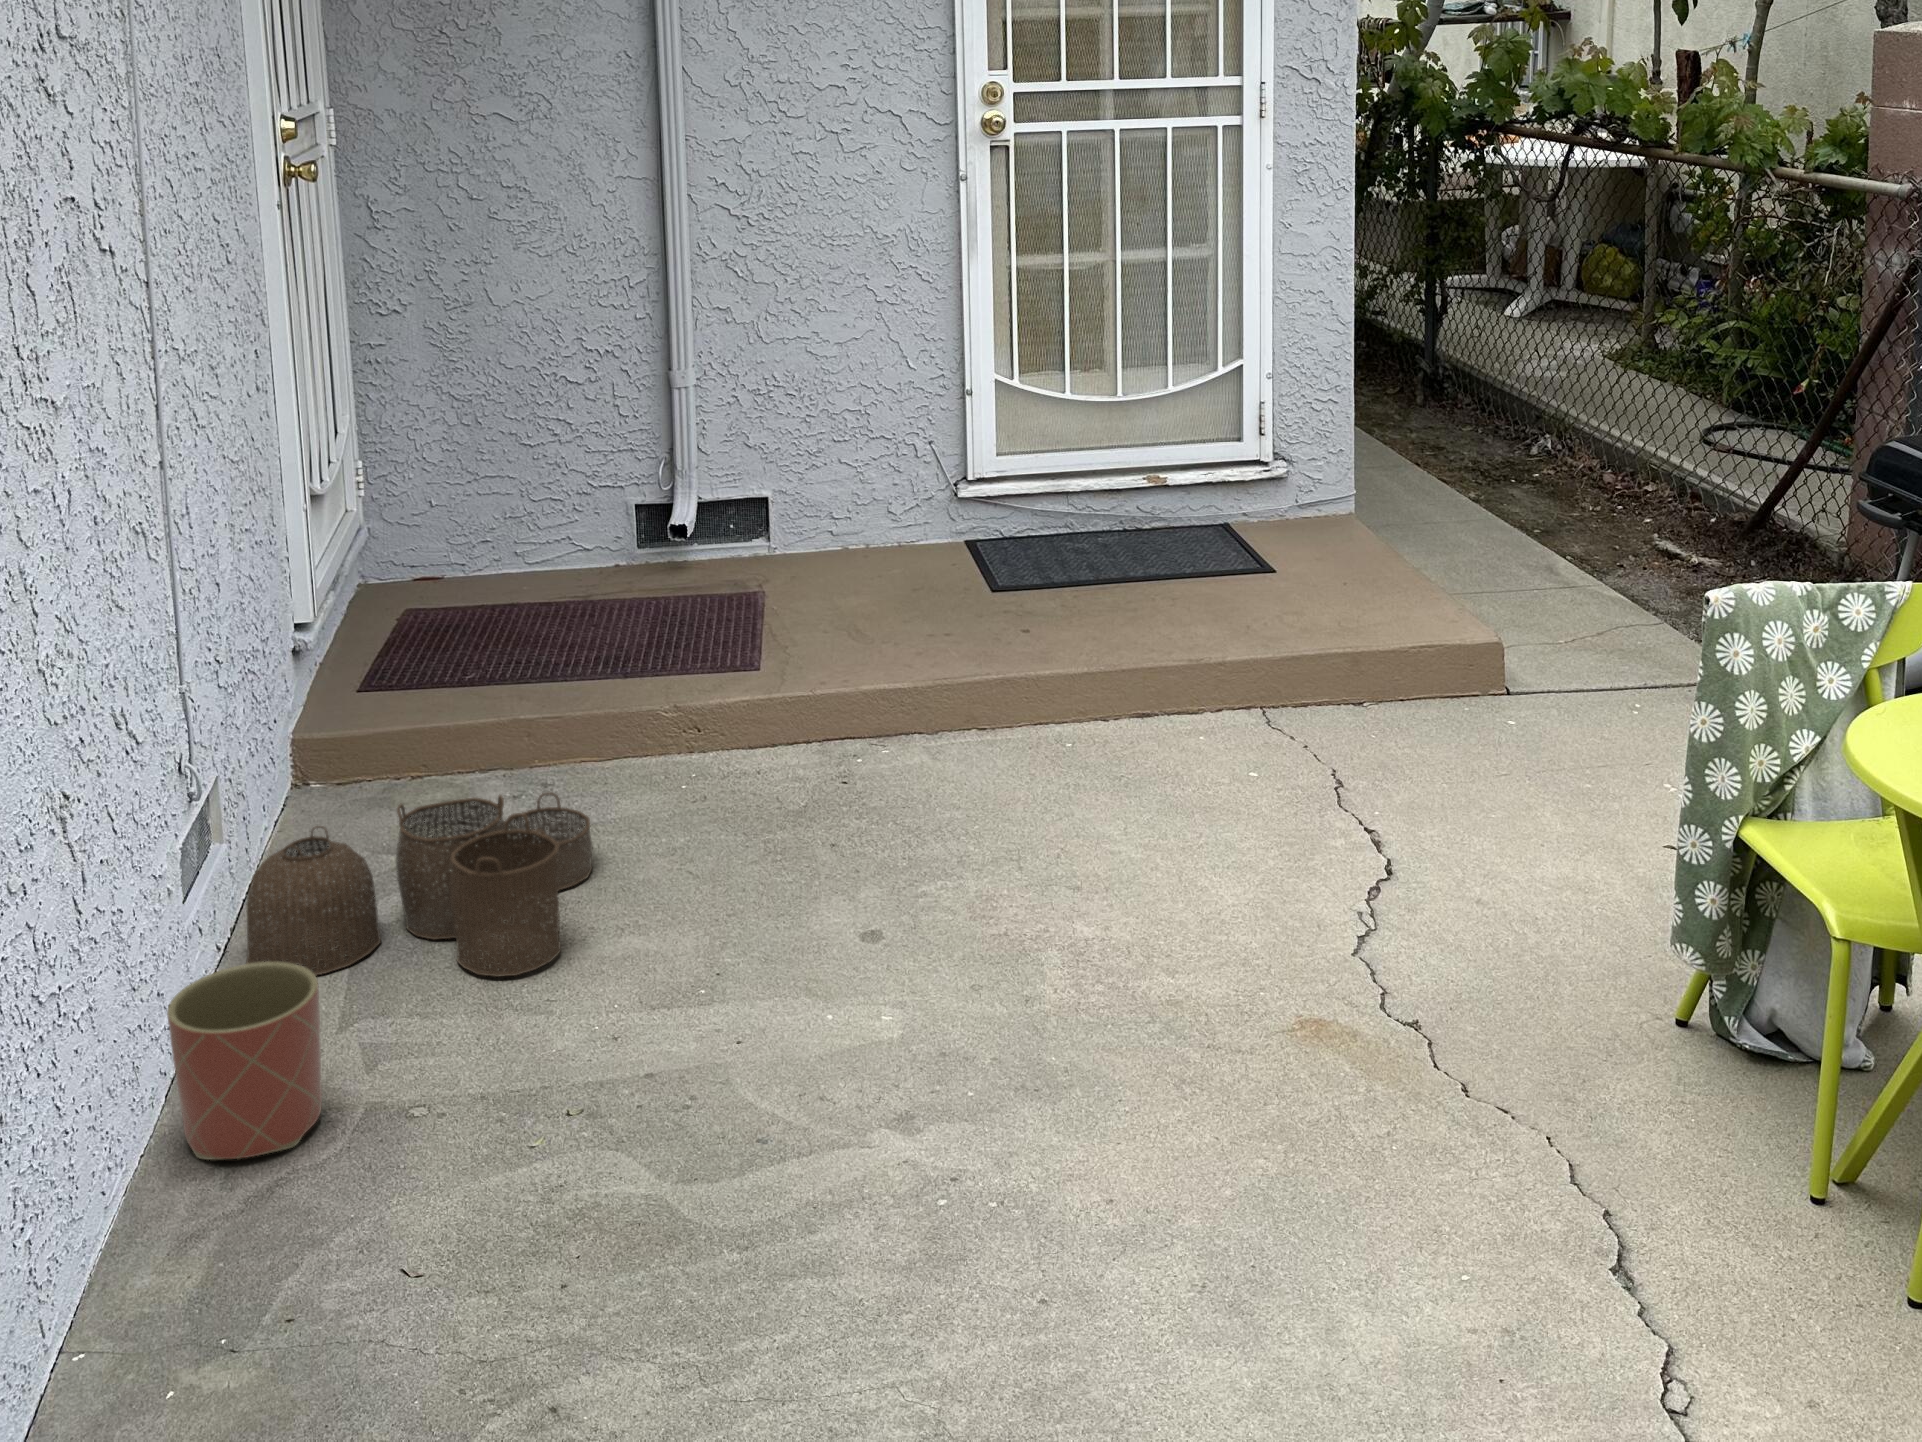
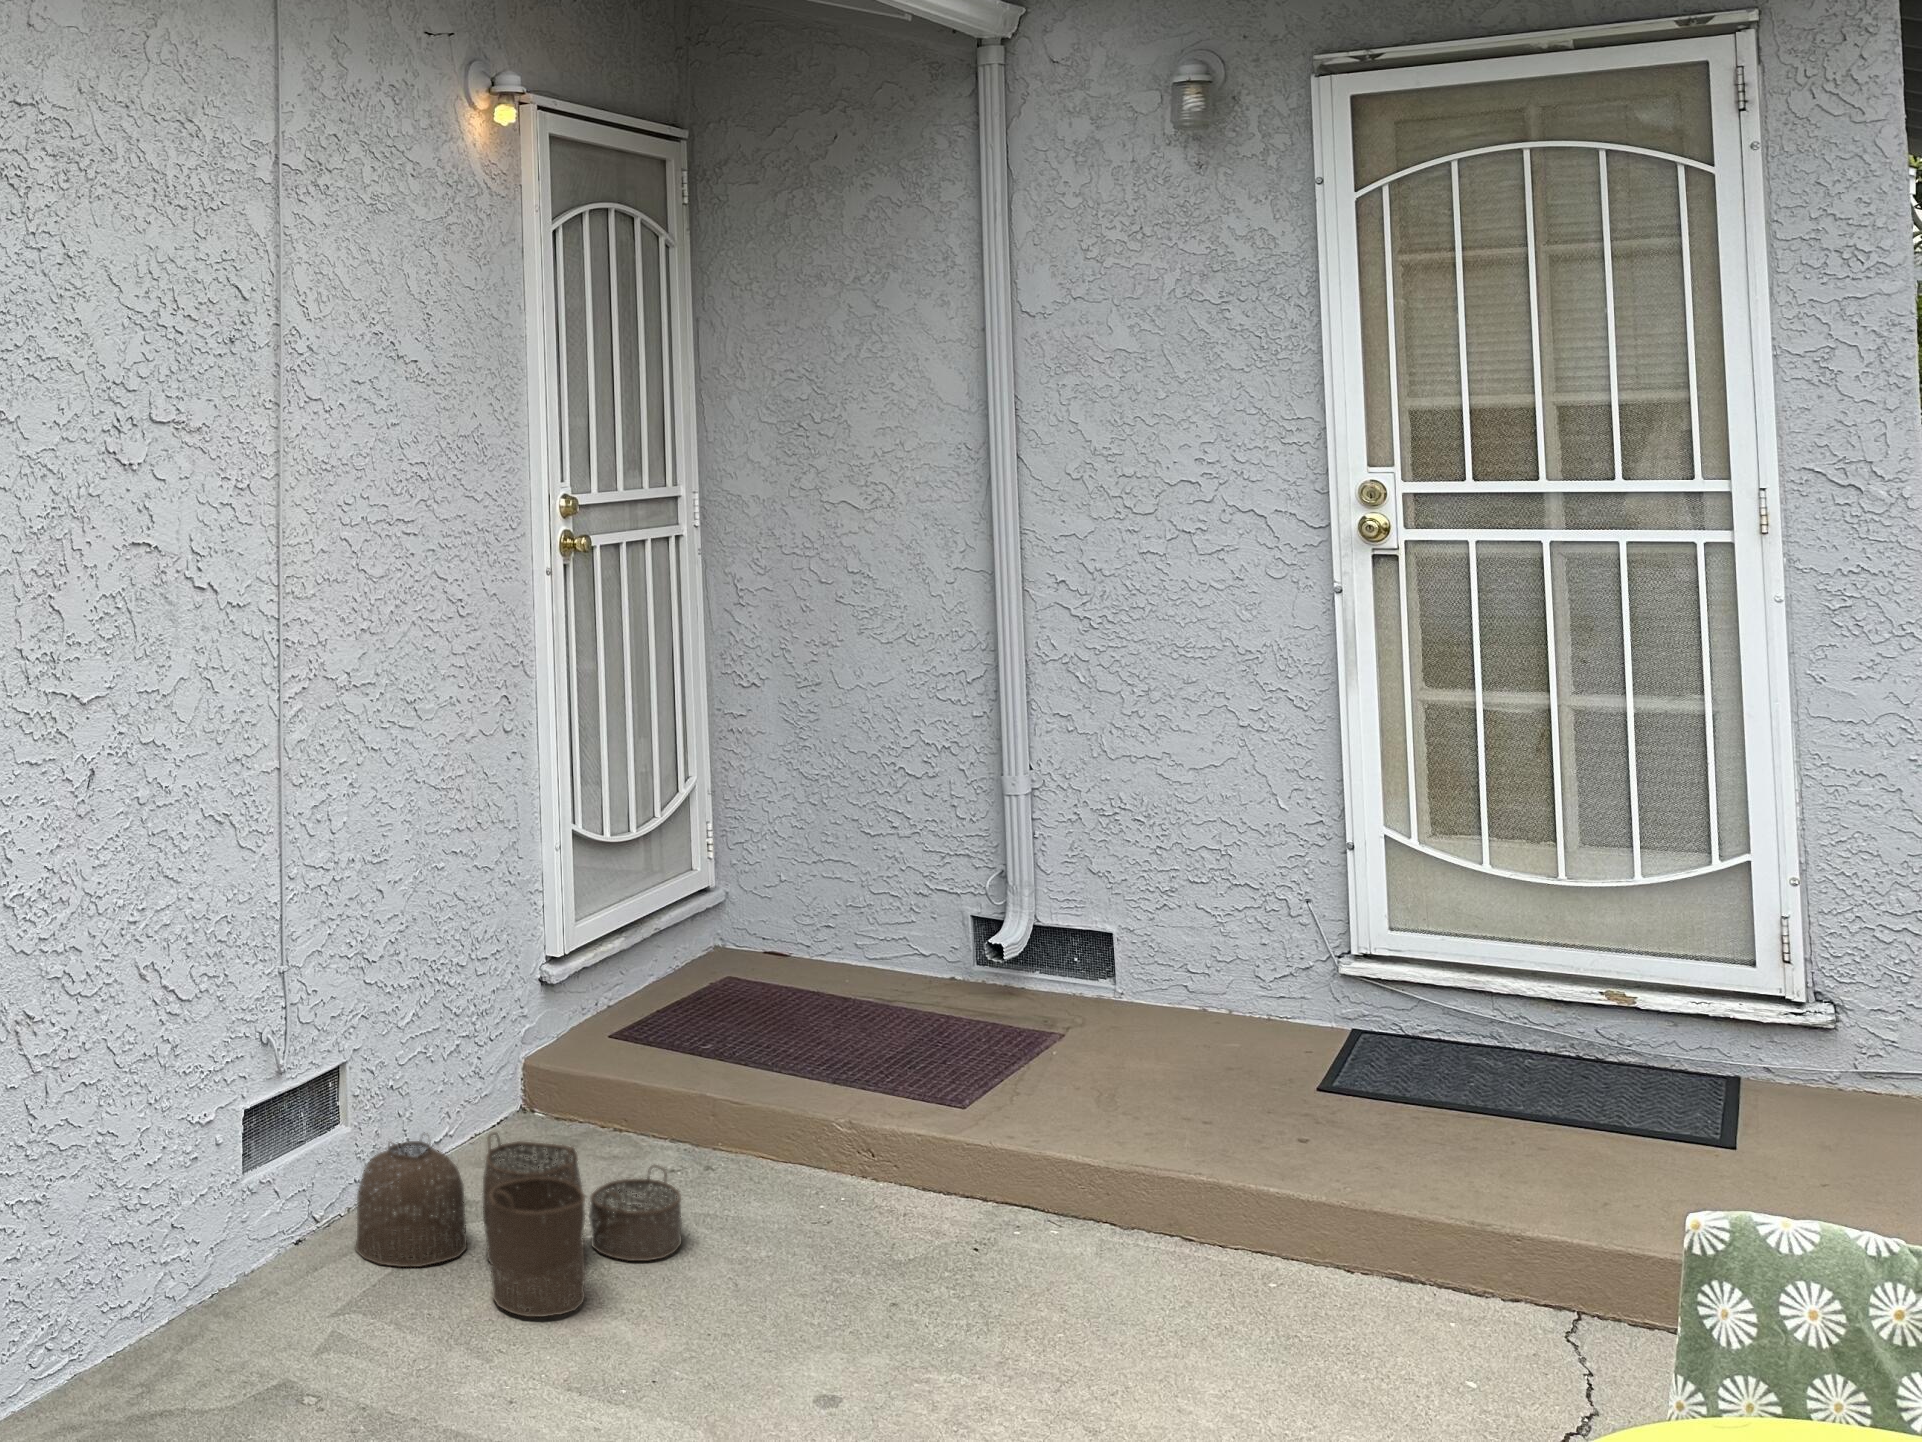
planter: present [167,962,322,1160] -> none [181,1216,298,1382]

